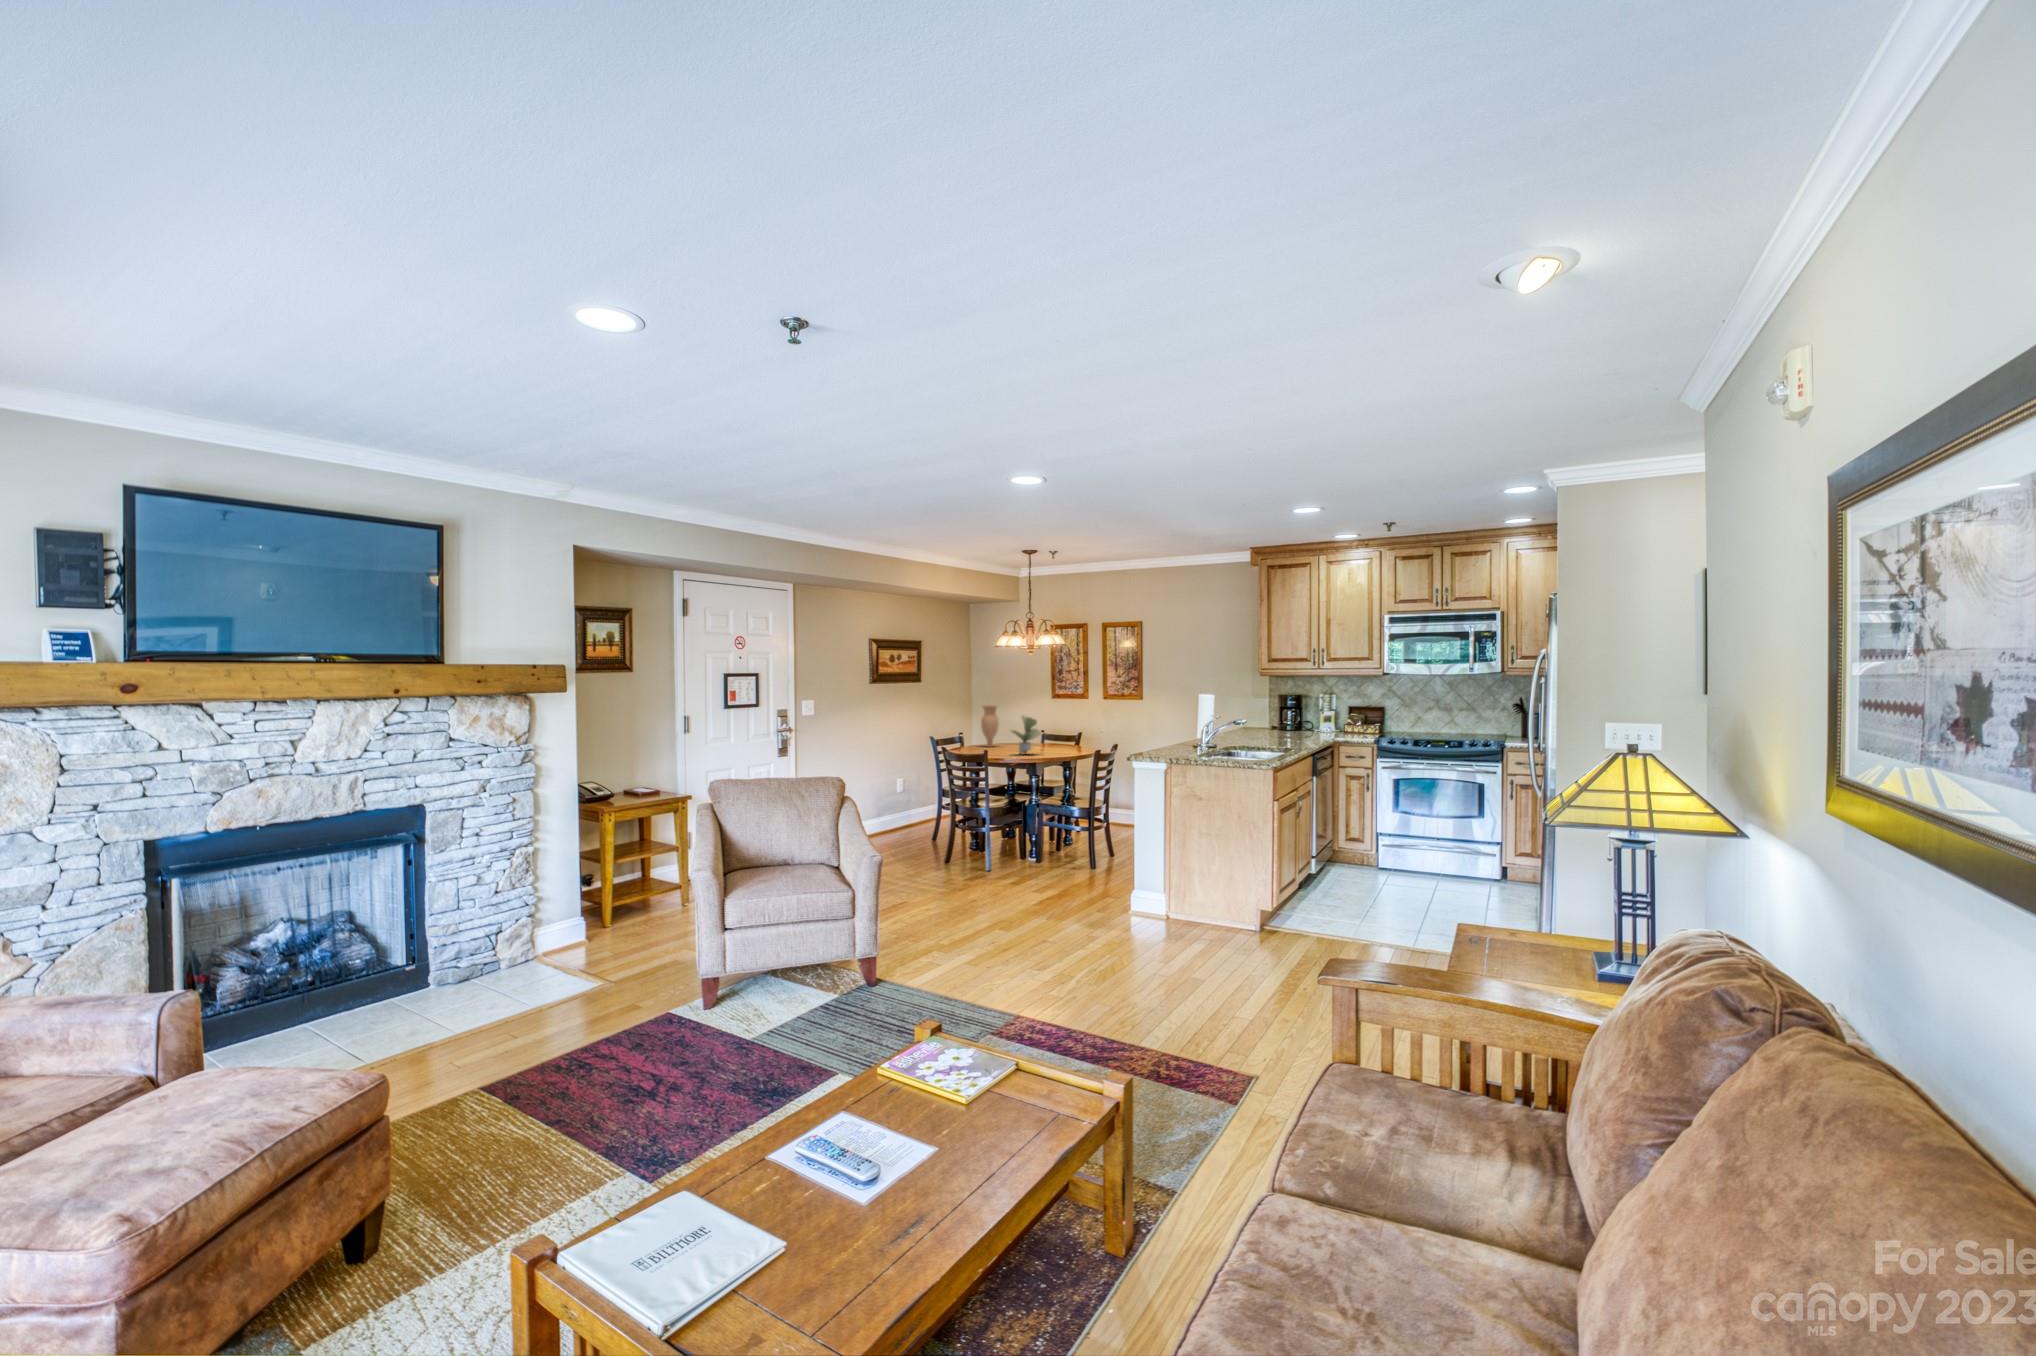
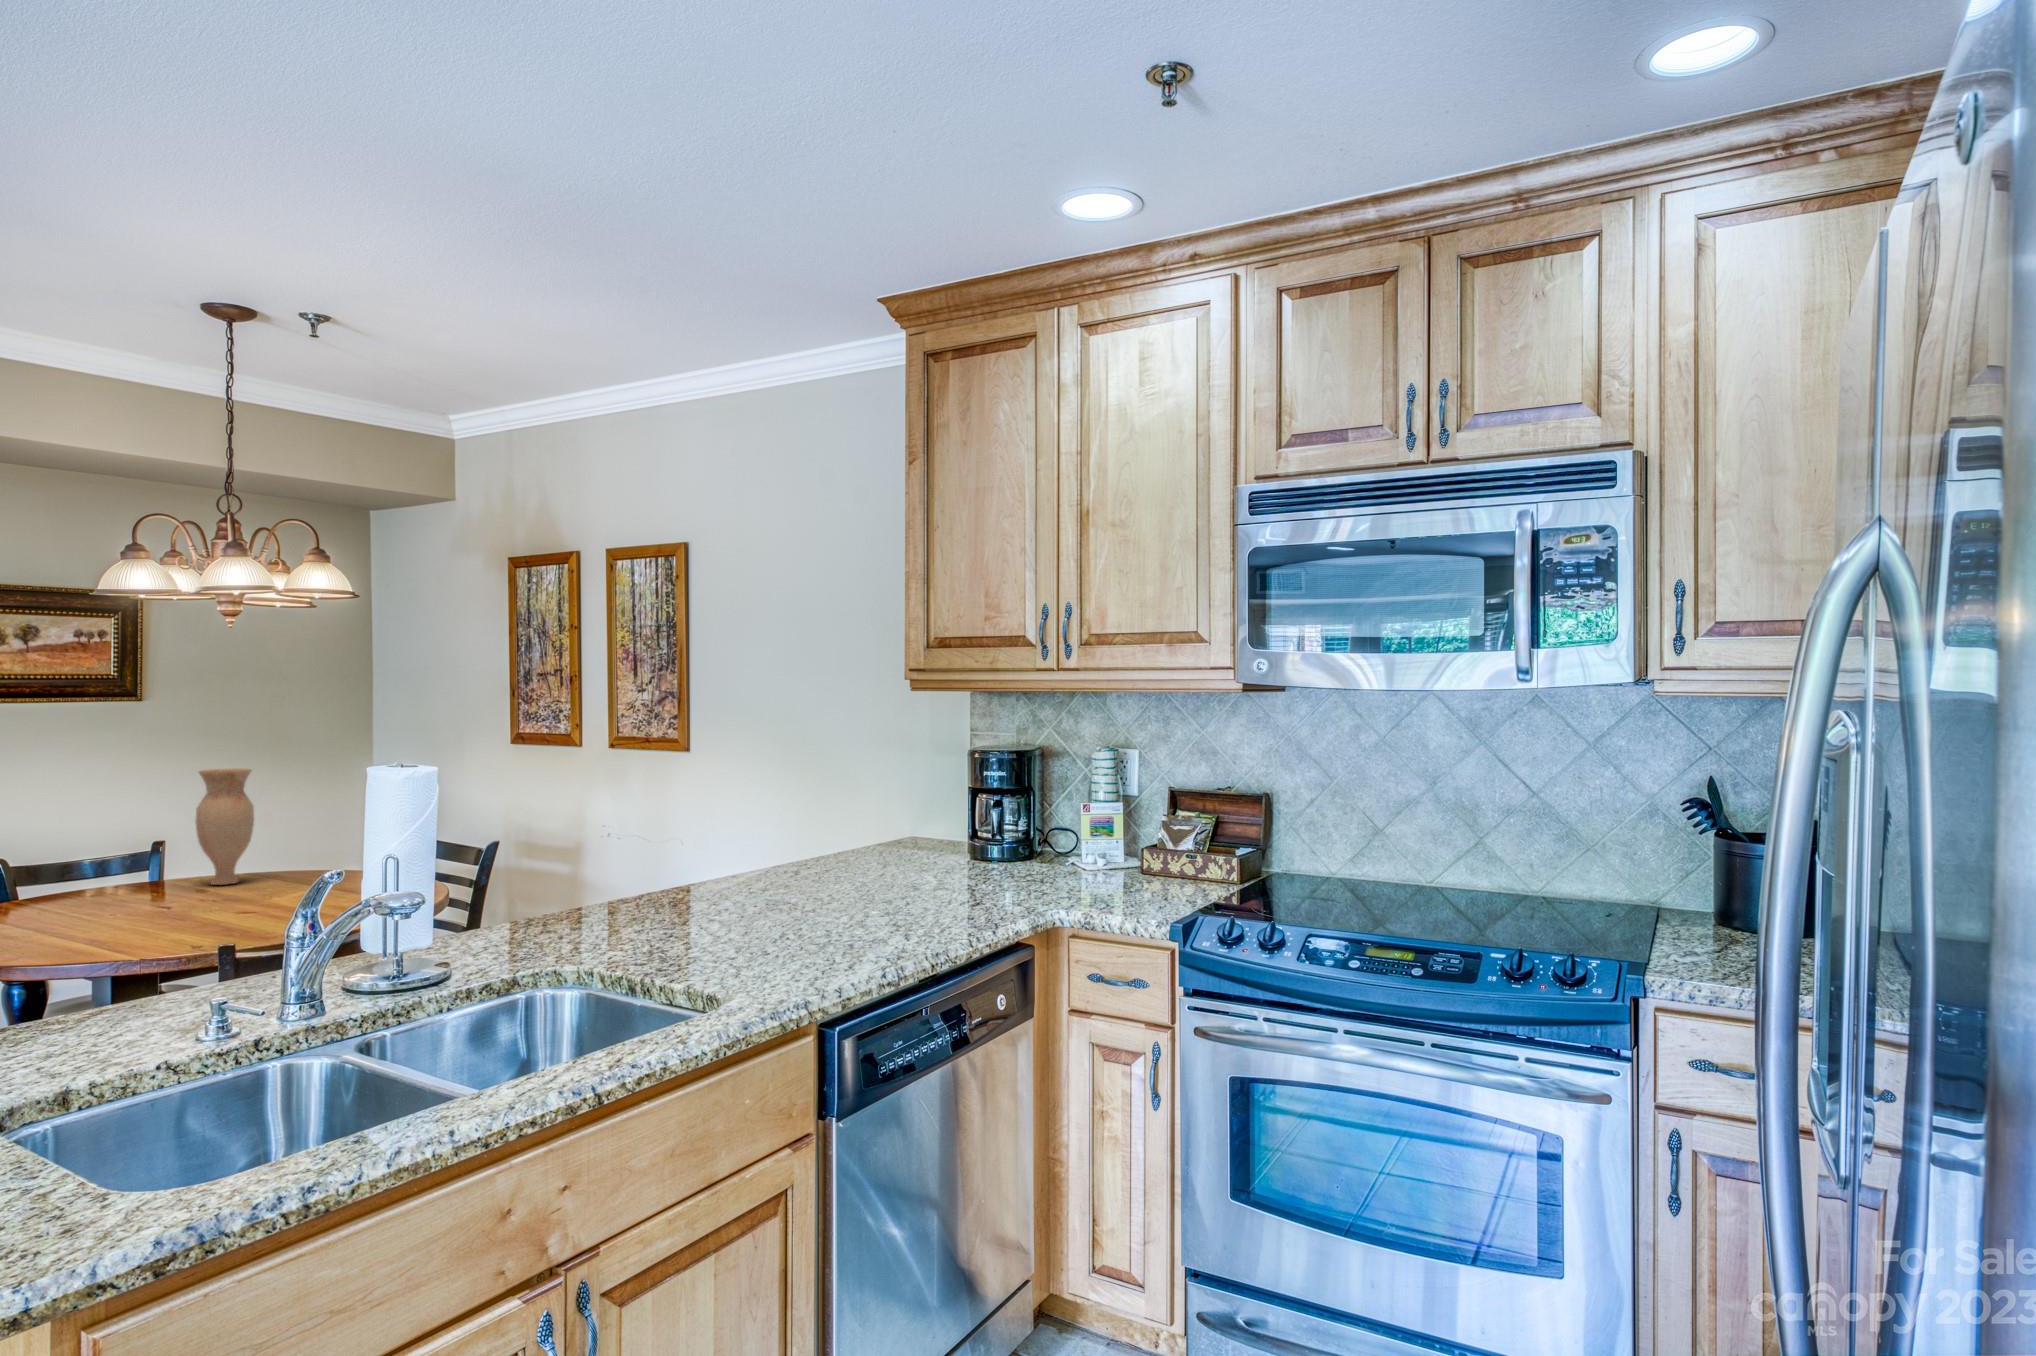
potted plant: present [1012,716,1041,754] -> none [56,814,183,940]

